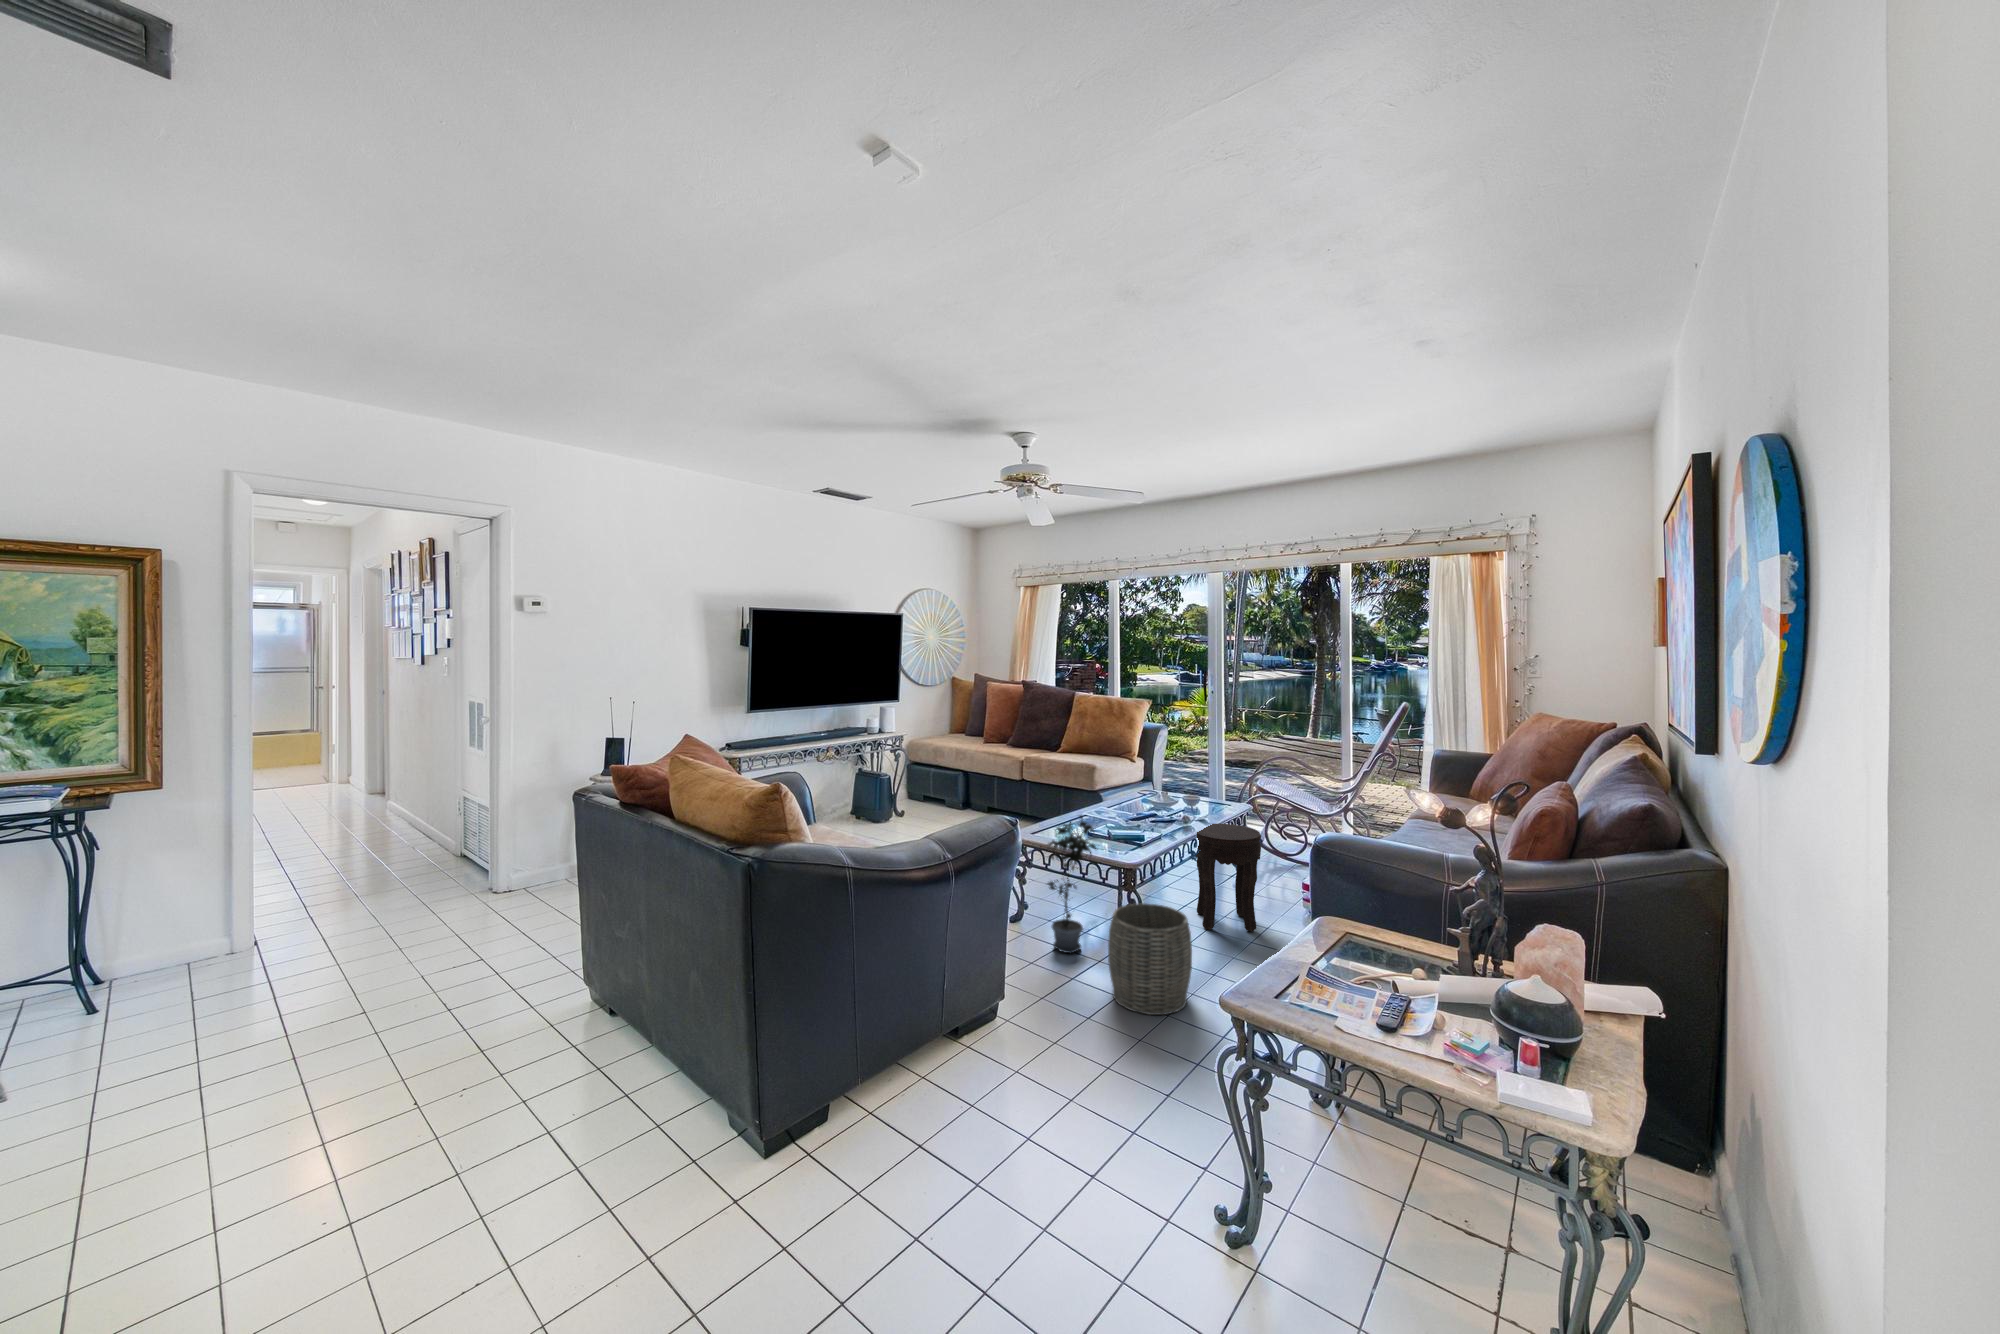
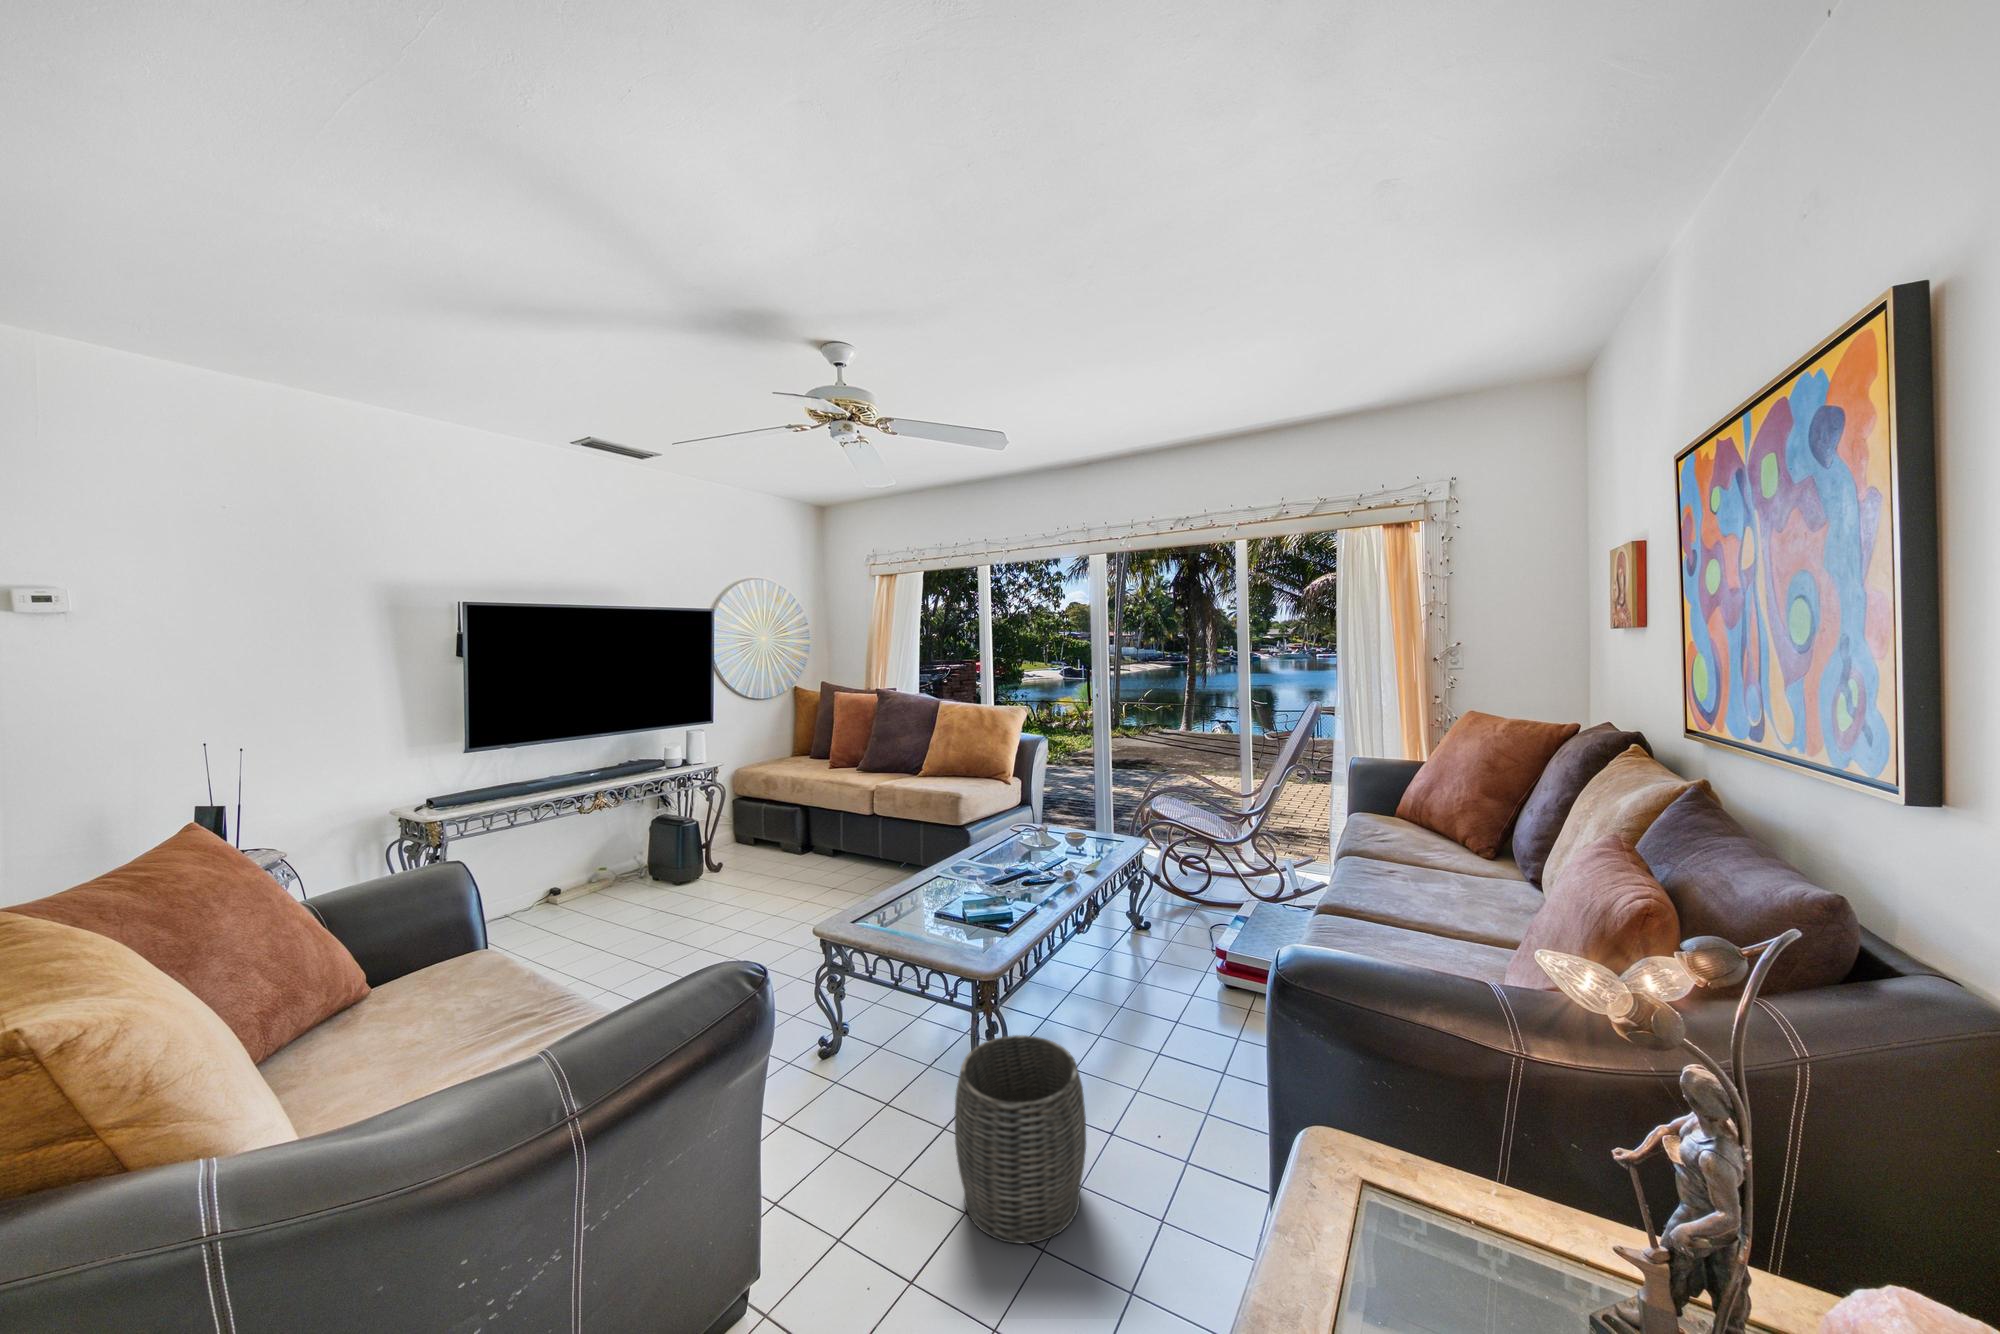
potted plant: present [1047,815,1096,953] -> none [855,892,946,1107]
side table: present [1196,824,1261,932] -> none [1078,876,1169,1030]

